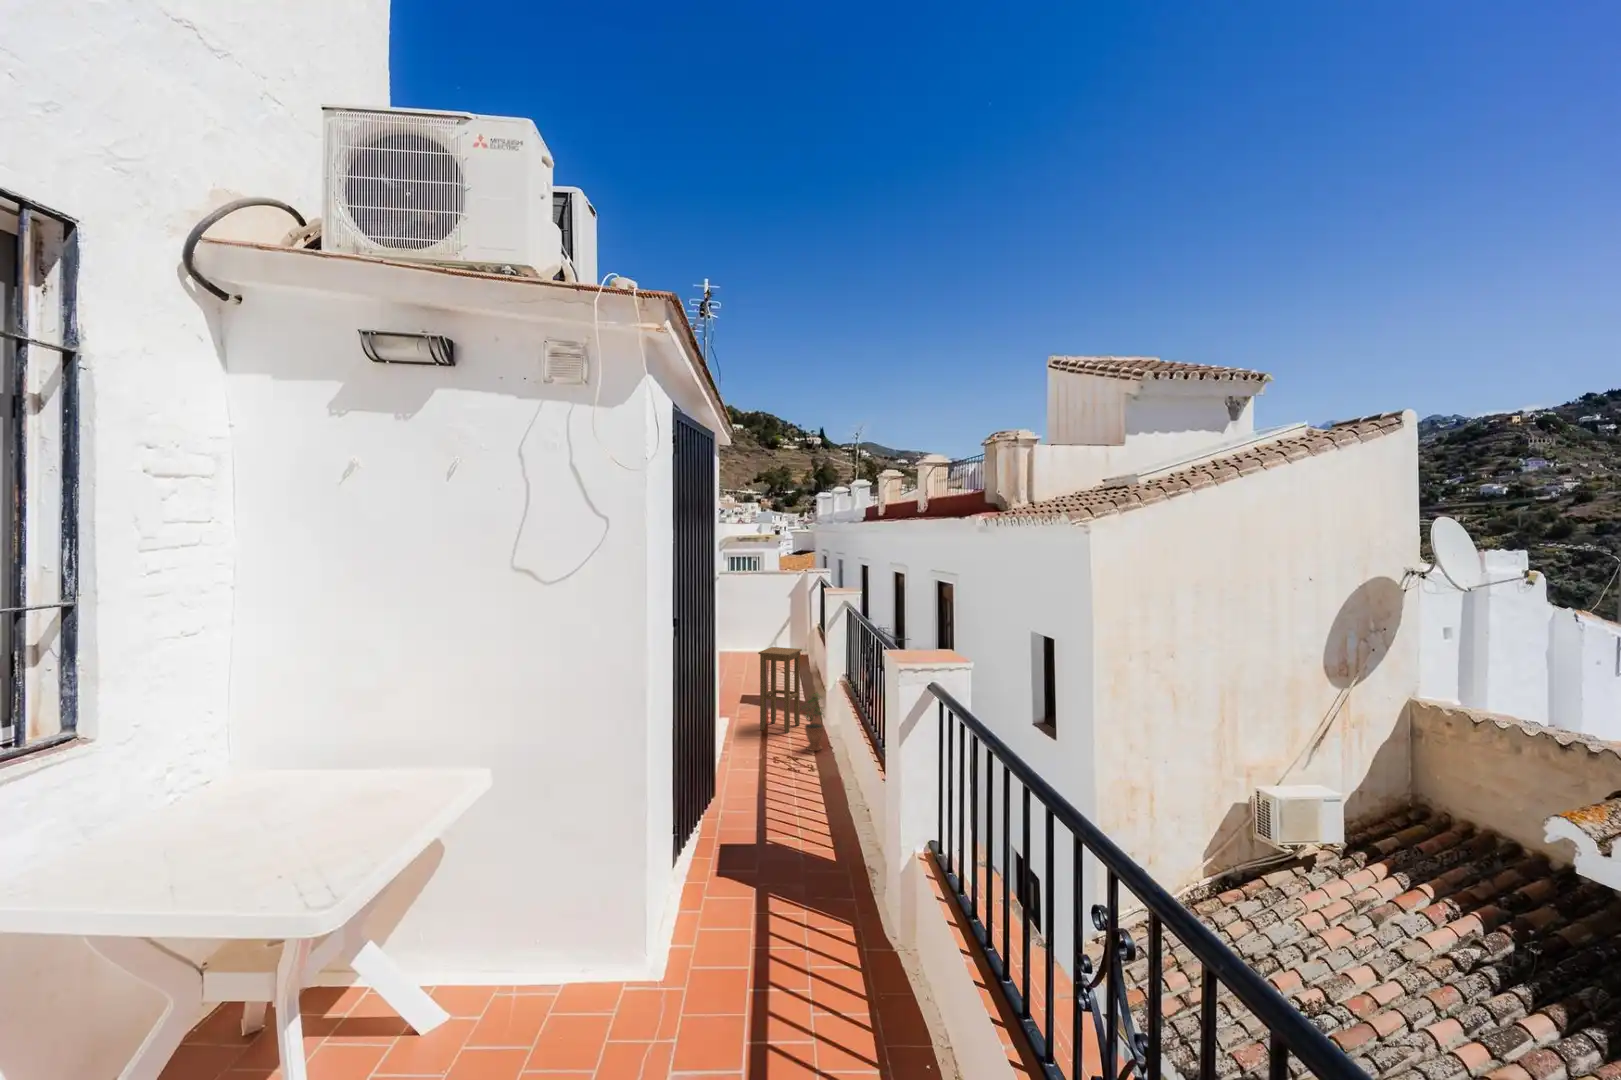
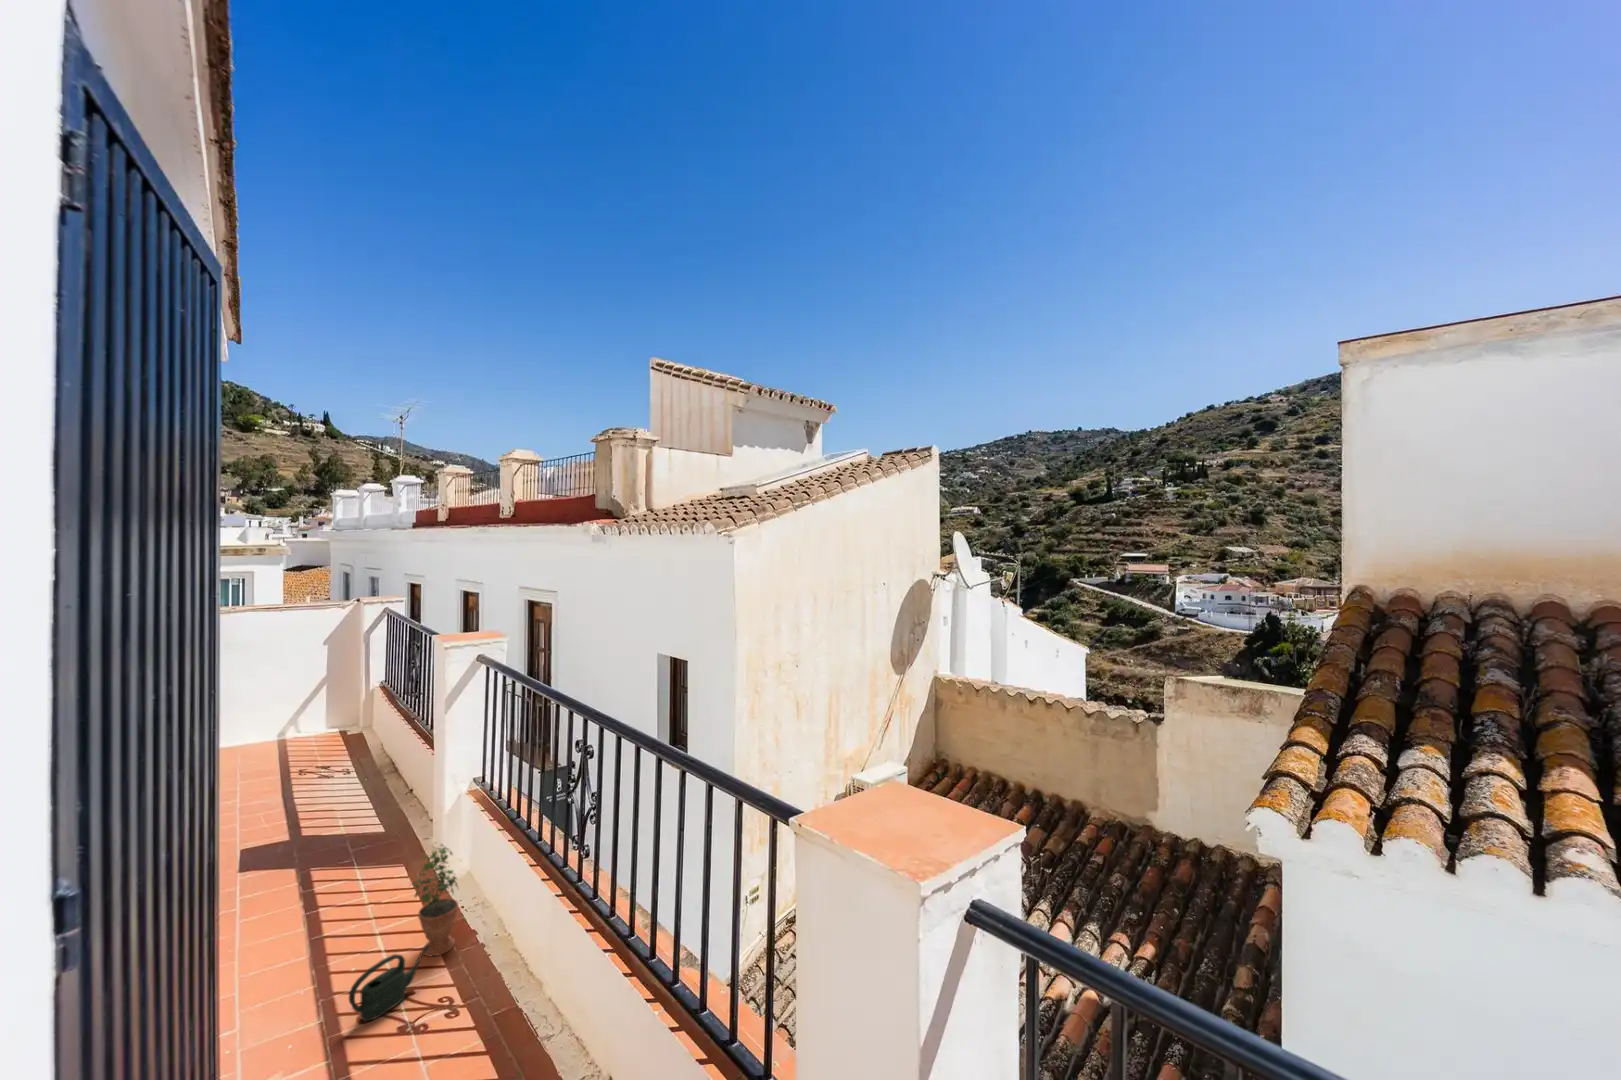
stool: present [758,647,802,733] -> none [302,761,392,930]
watering can: none [768,735,806,762] -> present [349,945,429,1021]

